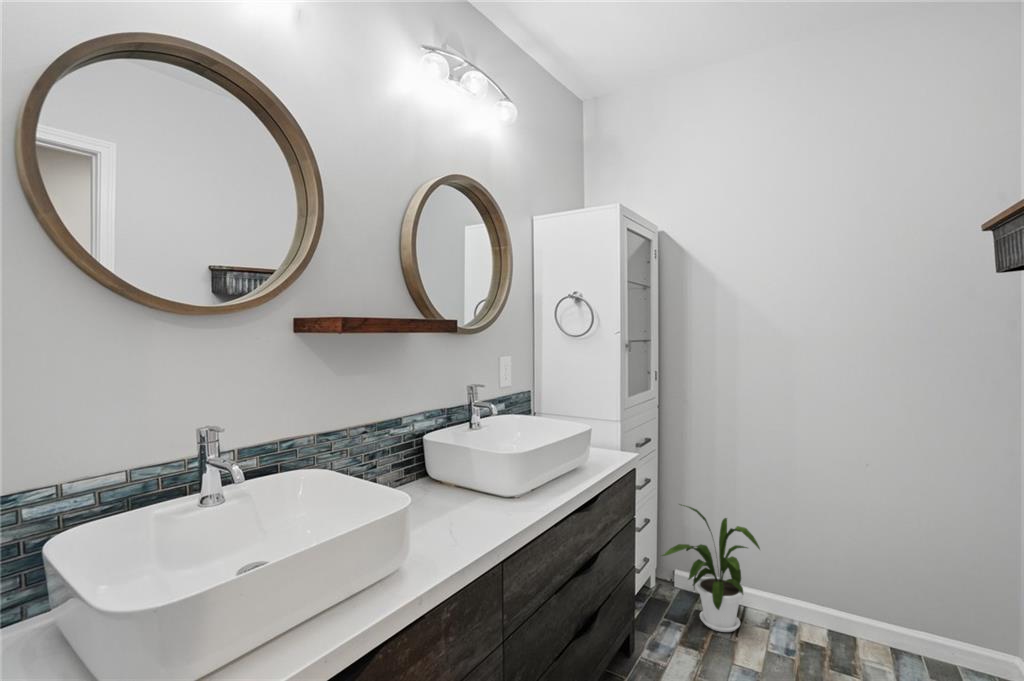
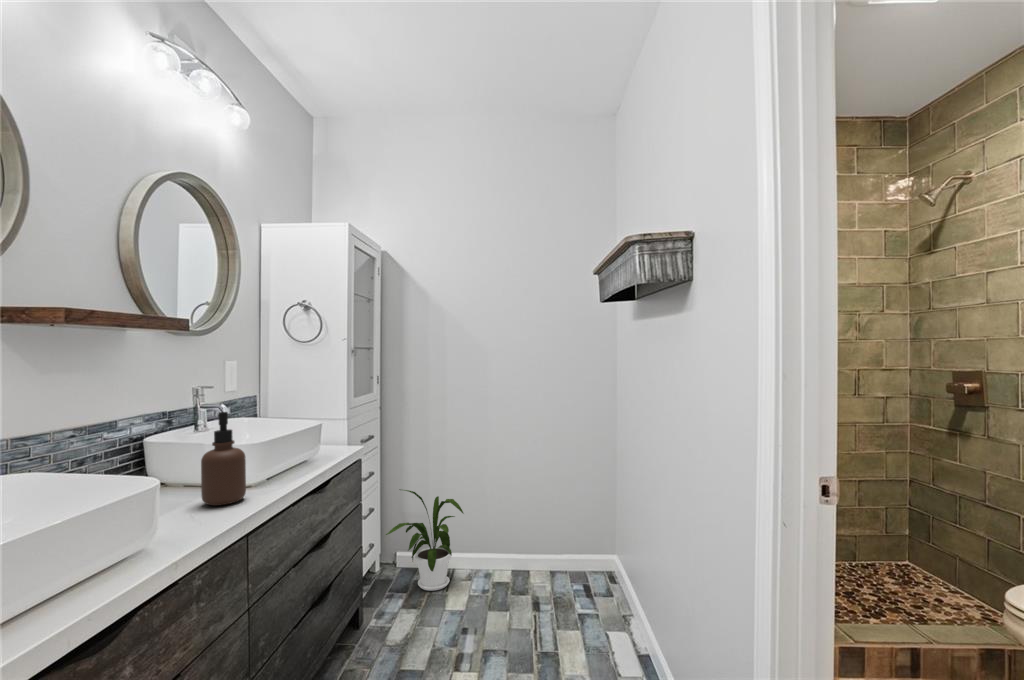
soap dispenser: none [460,423,502,523] -> present [201,412,246,506]

